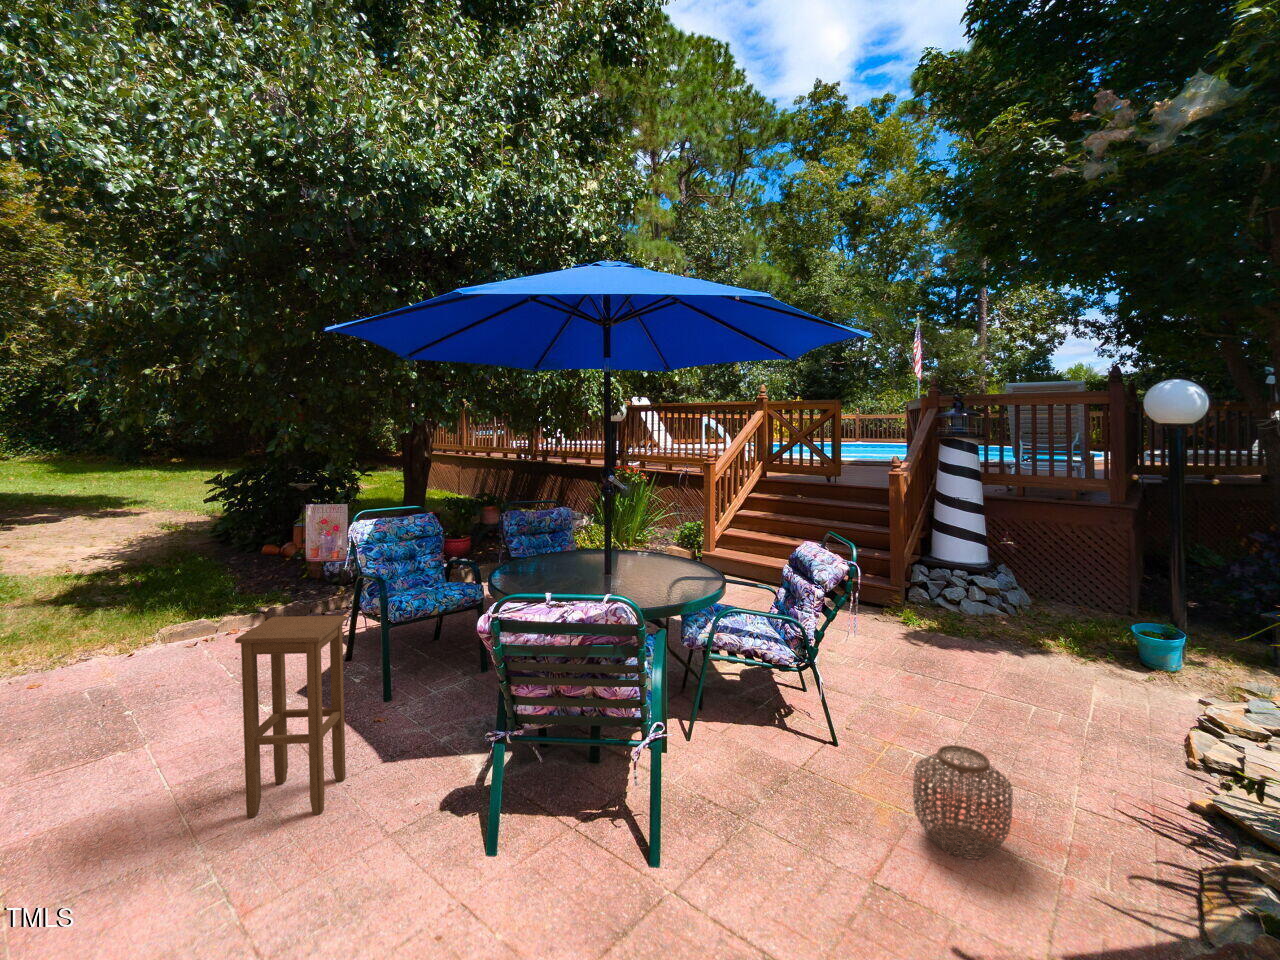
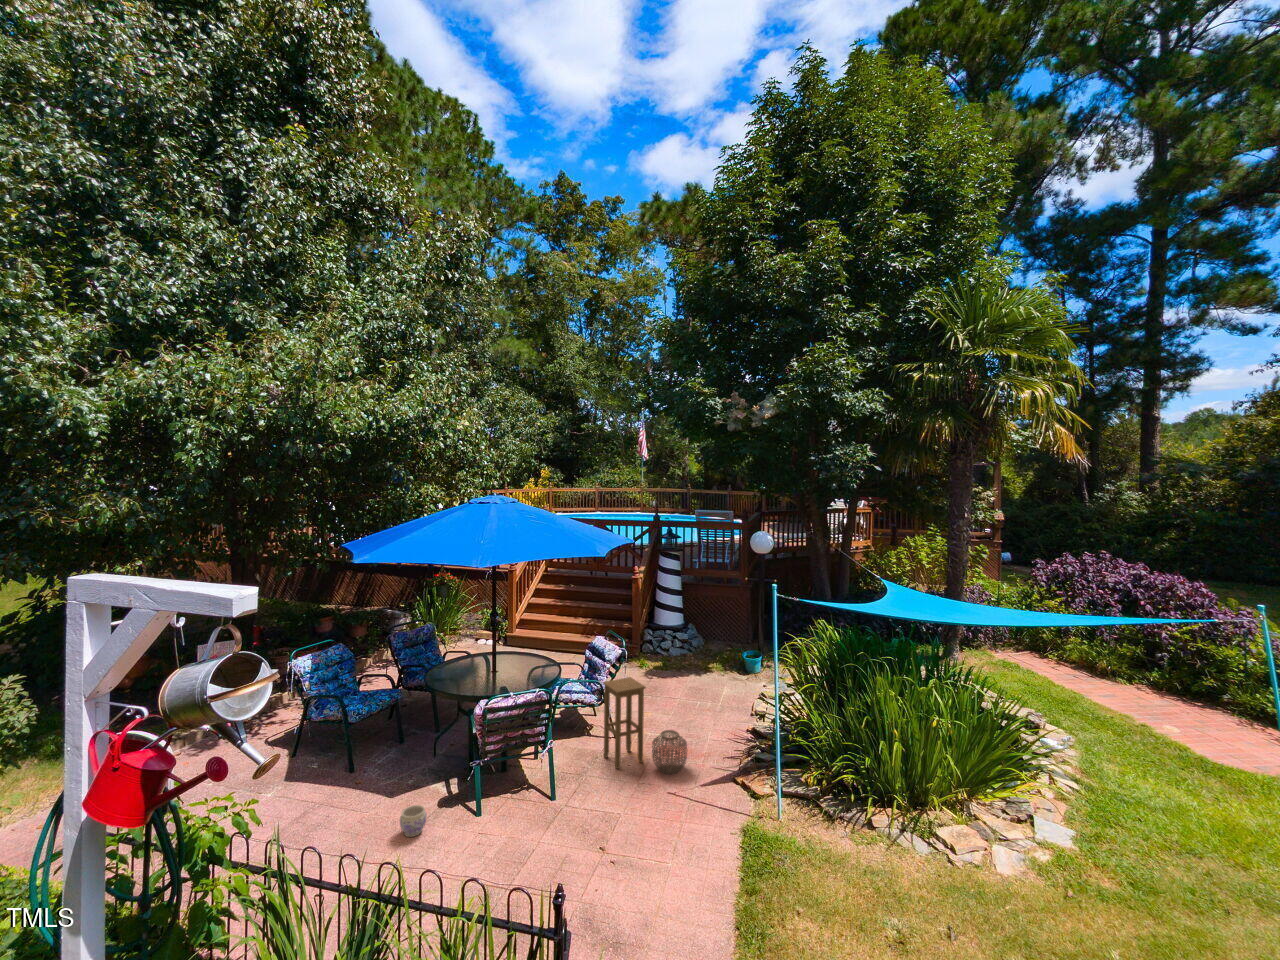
stool: present [235,616,347,818] -> present [603,677,646,769]
planter: none [316,804,376,872] -> present [400,805,427,837]

